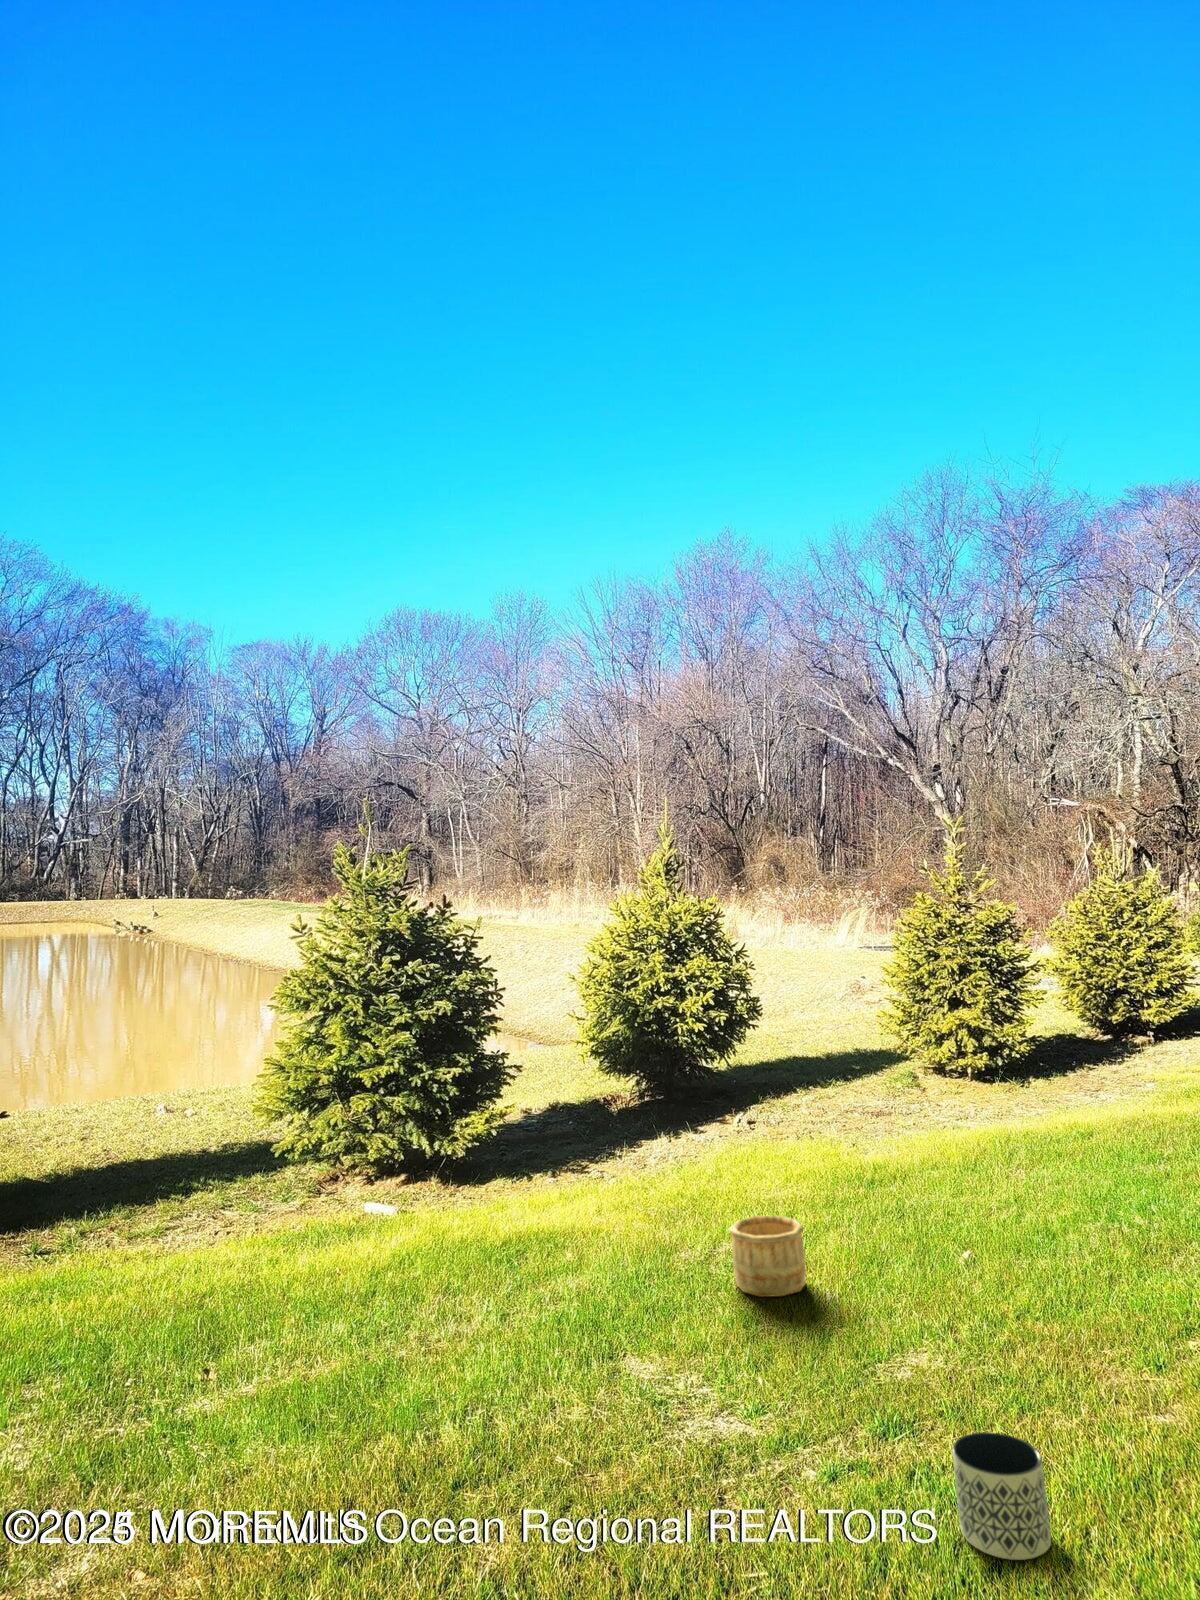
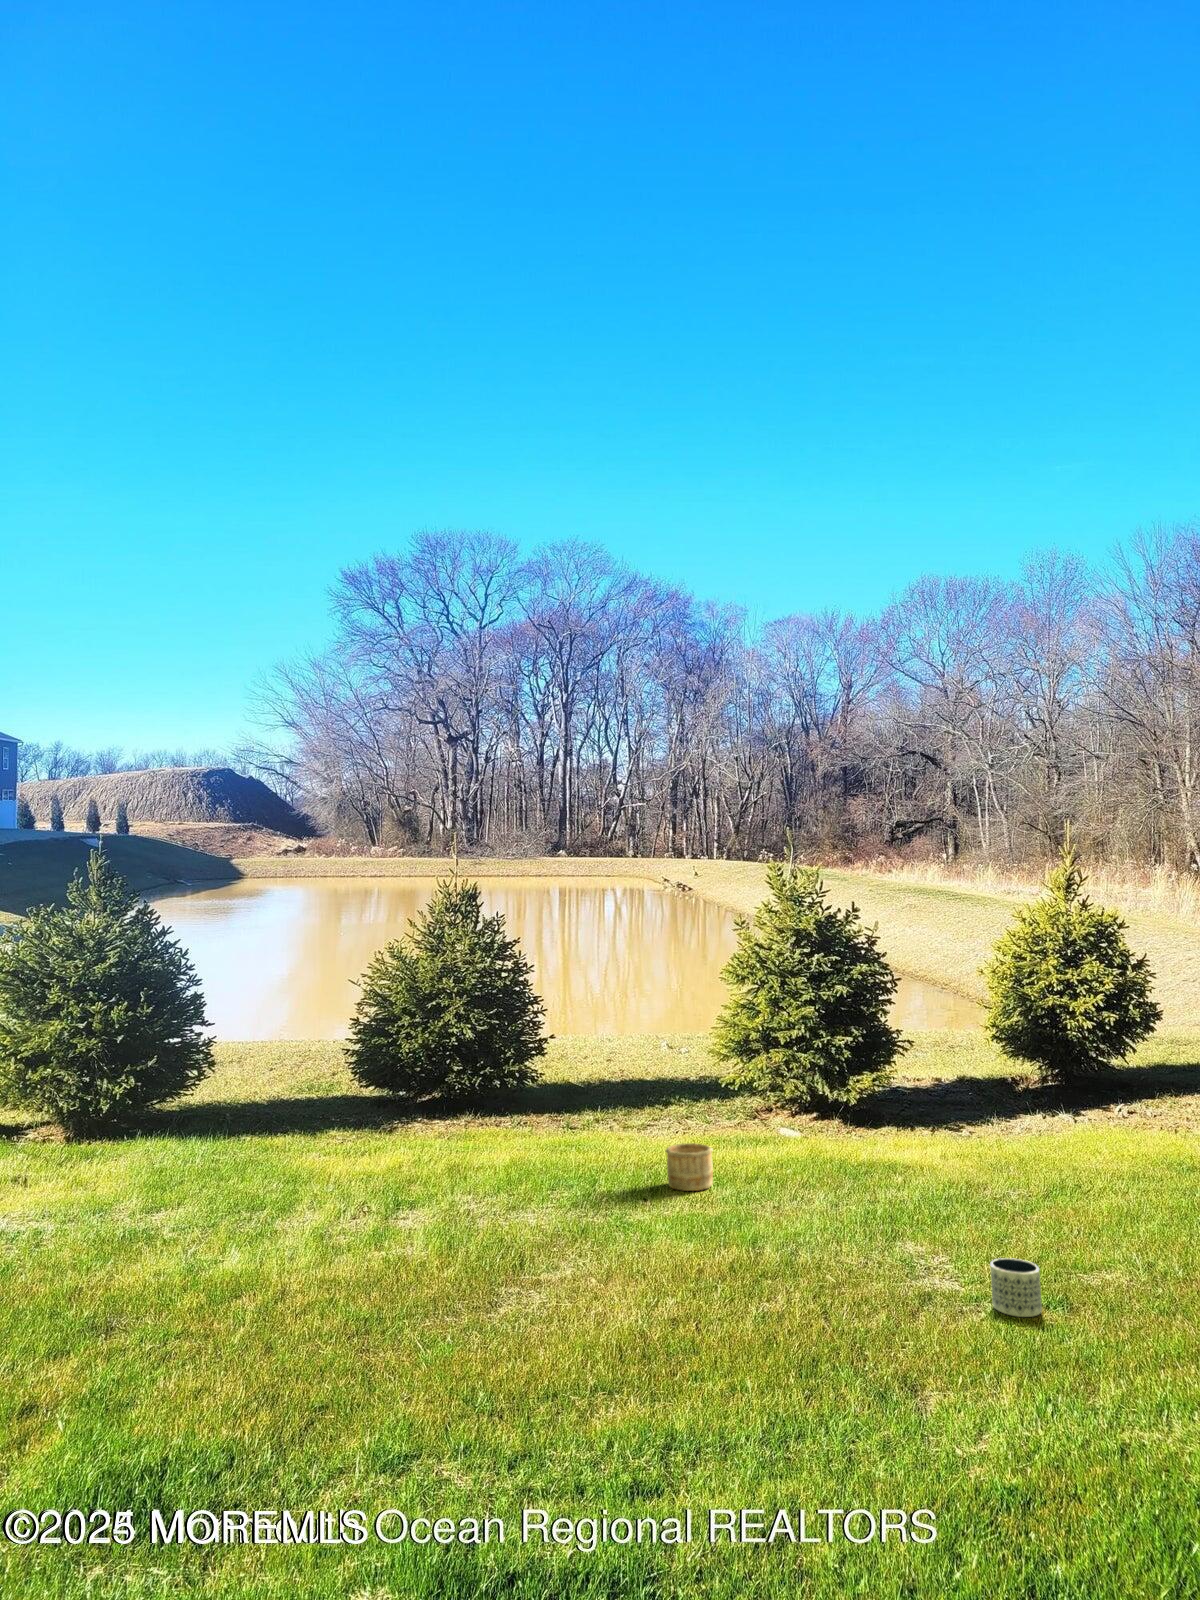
wooden bucket: present [728,1216,806,1297] -> present [666,1143,713,1191]

